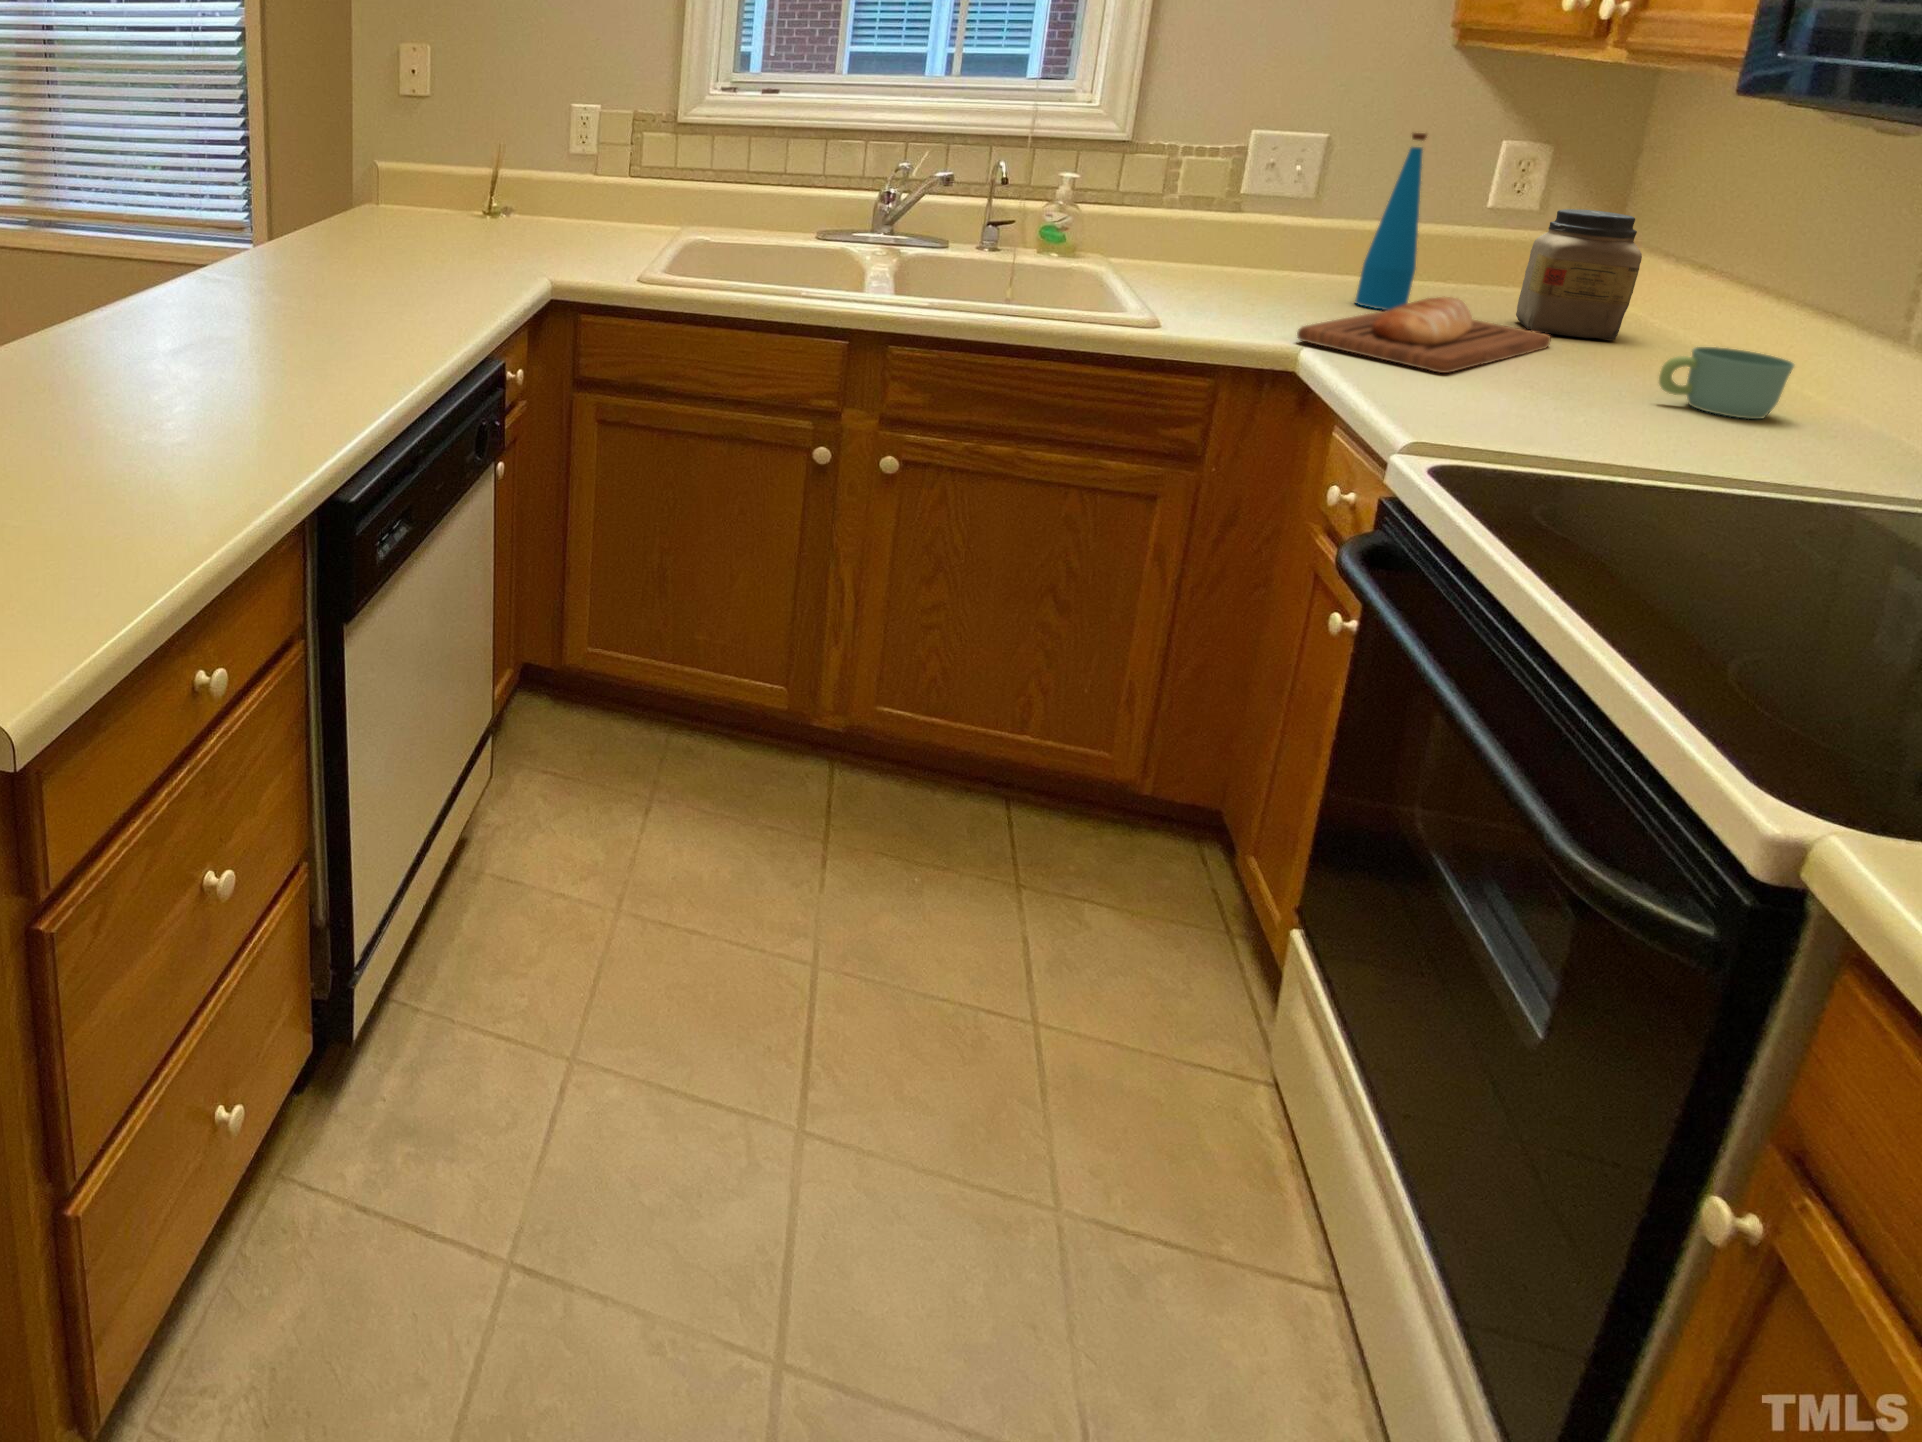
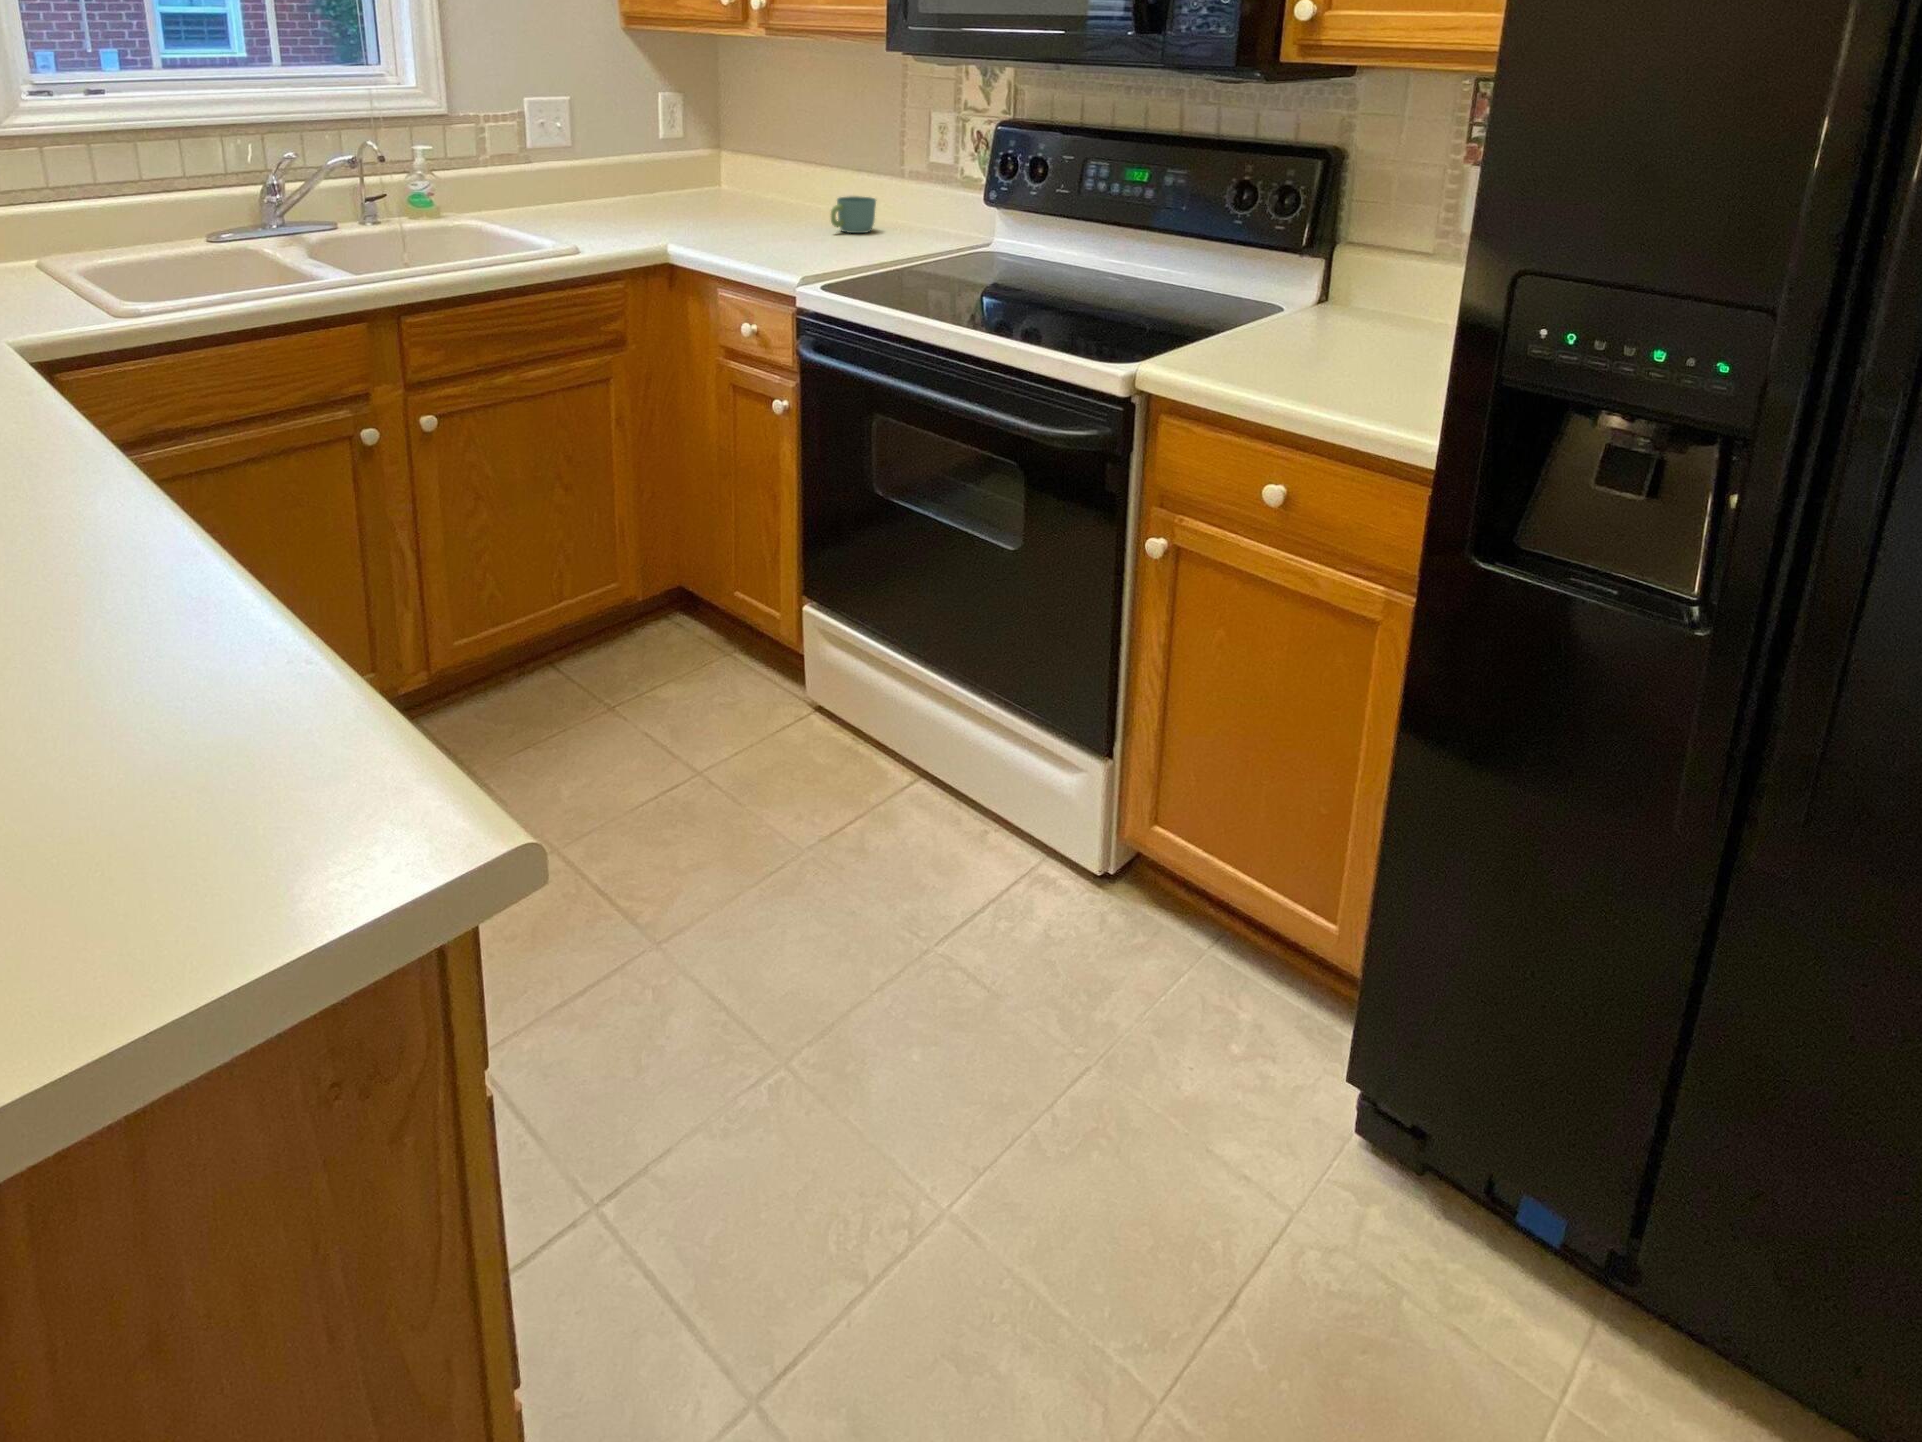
bottle: present [1355,133,1427,310] -> none [631,89,661,215]
jar: present [1516,209,1642,340] -> none [712,130,767,211]
bread loaf: present [1297,297,1551,373] -> none [654,196,751,242]

